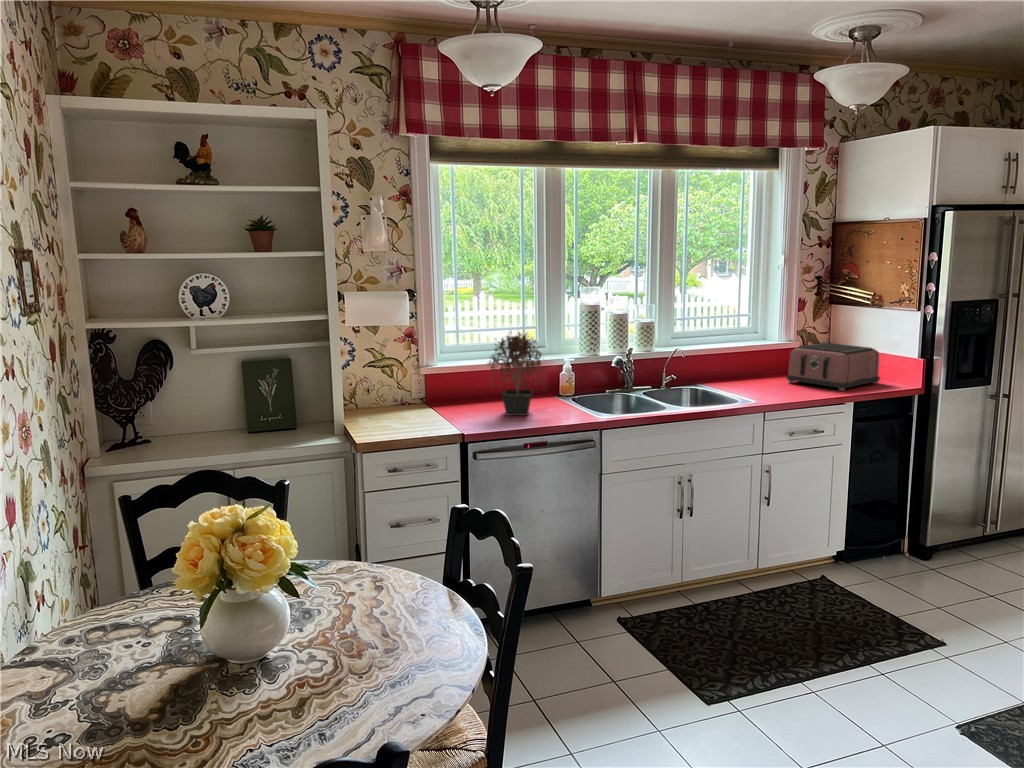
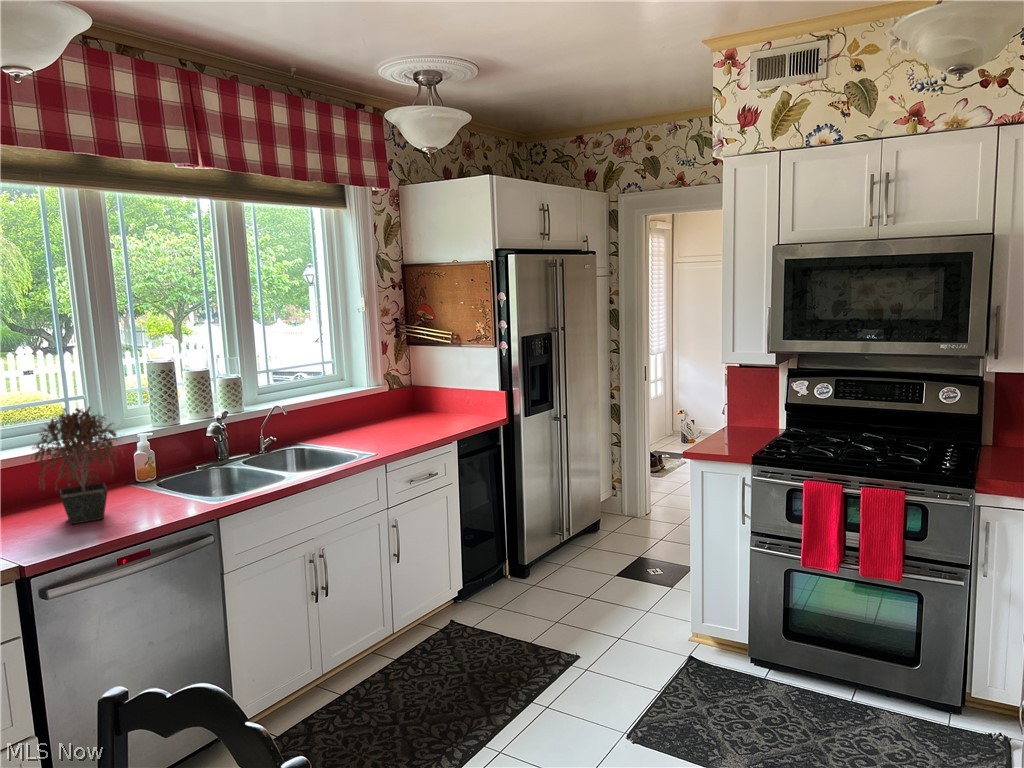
toaster: present [787,343,880,391] -> none [386,384,468,430]

